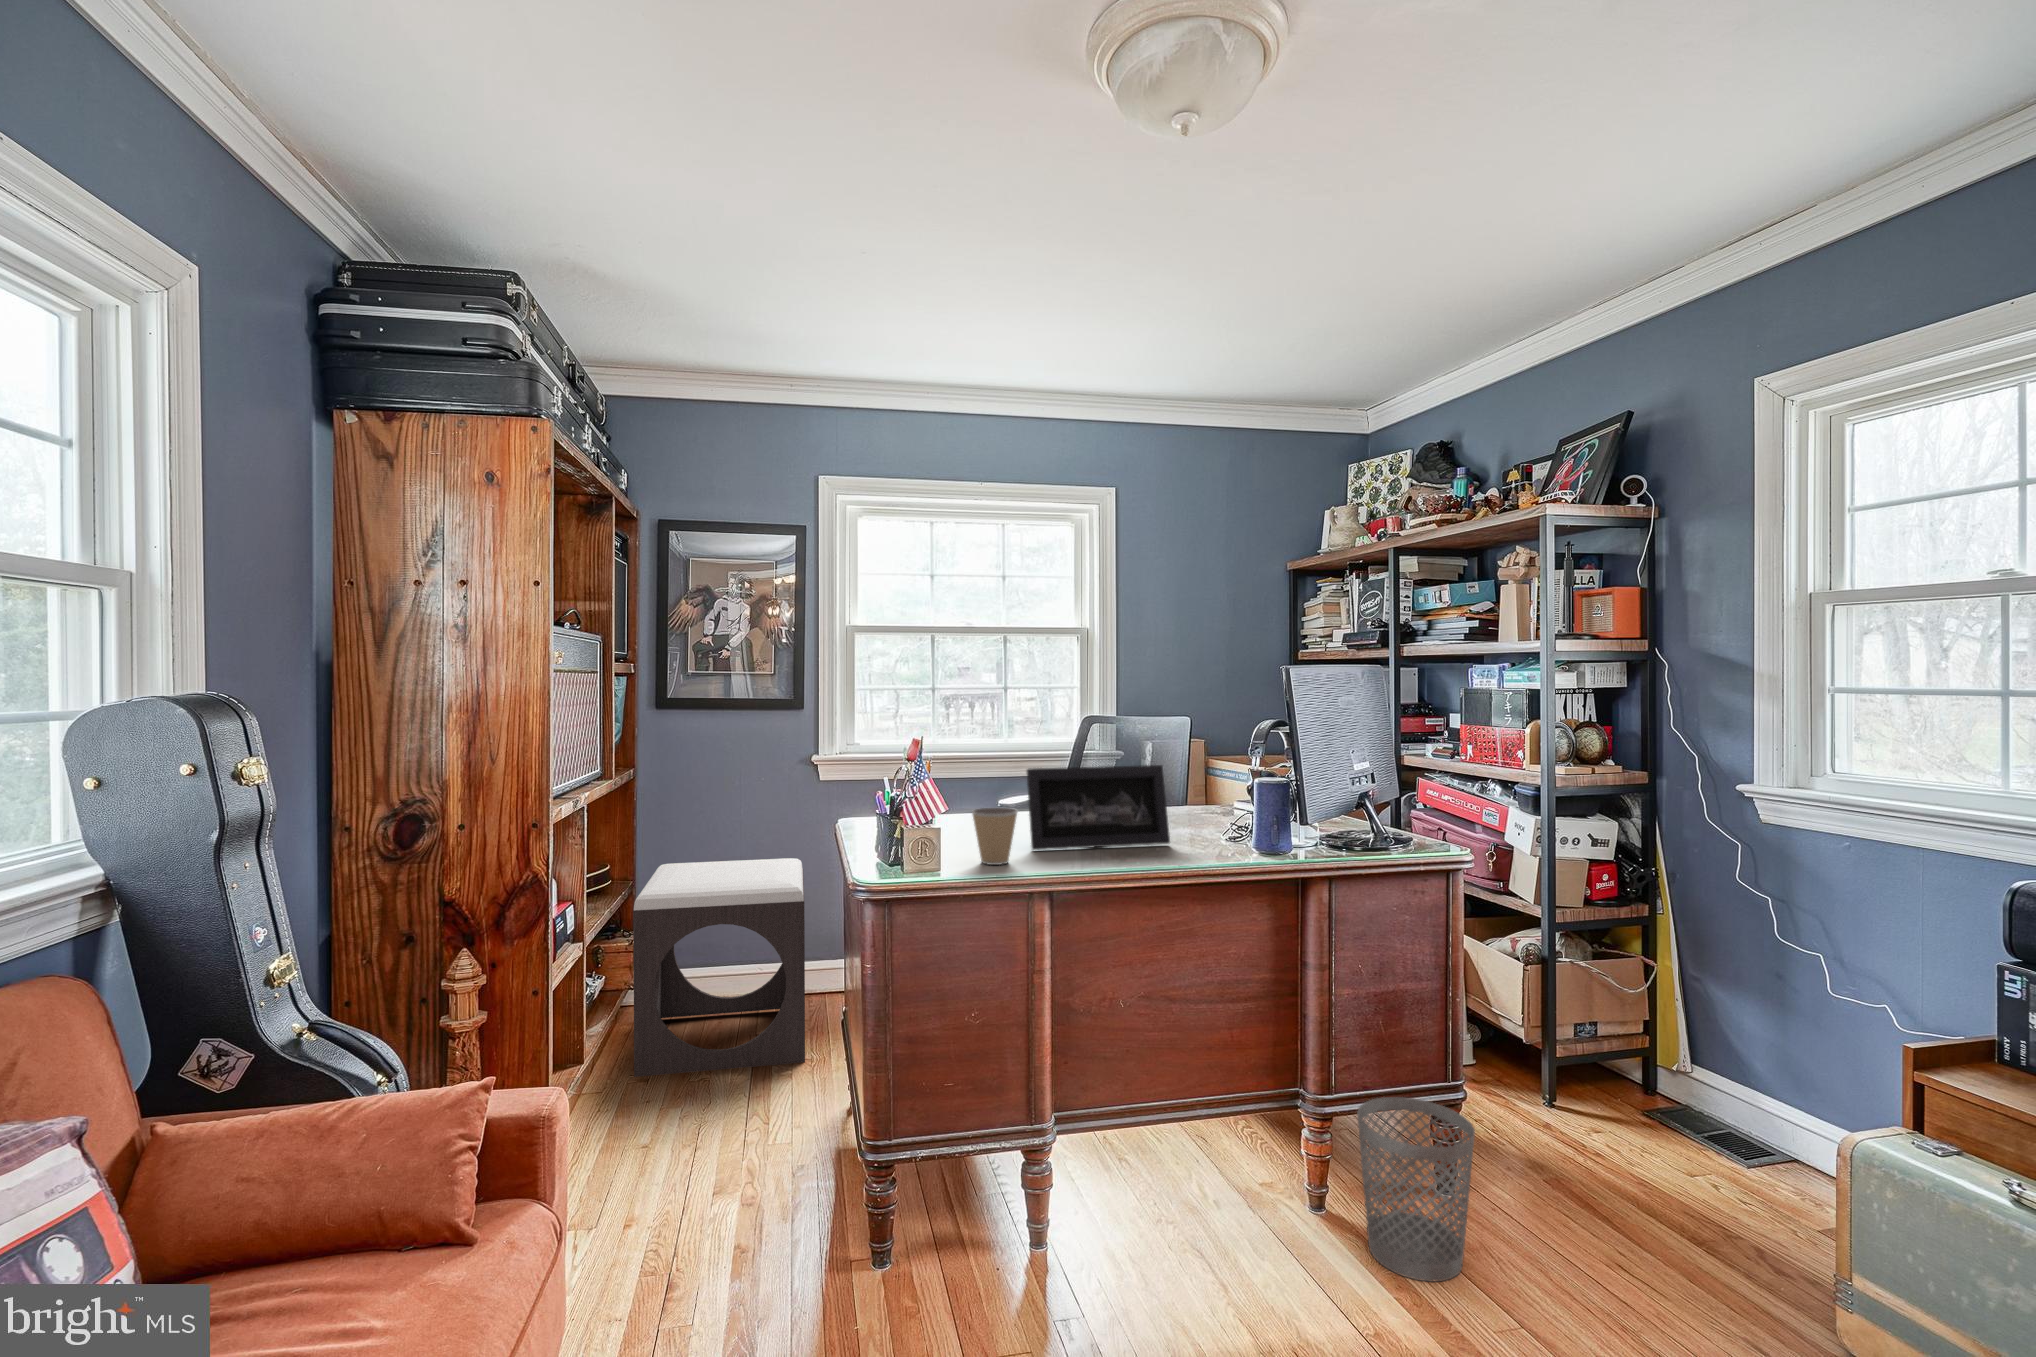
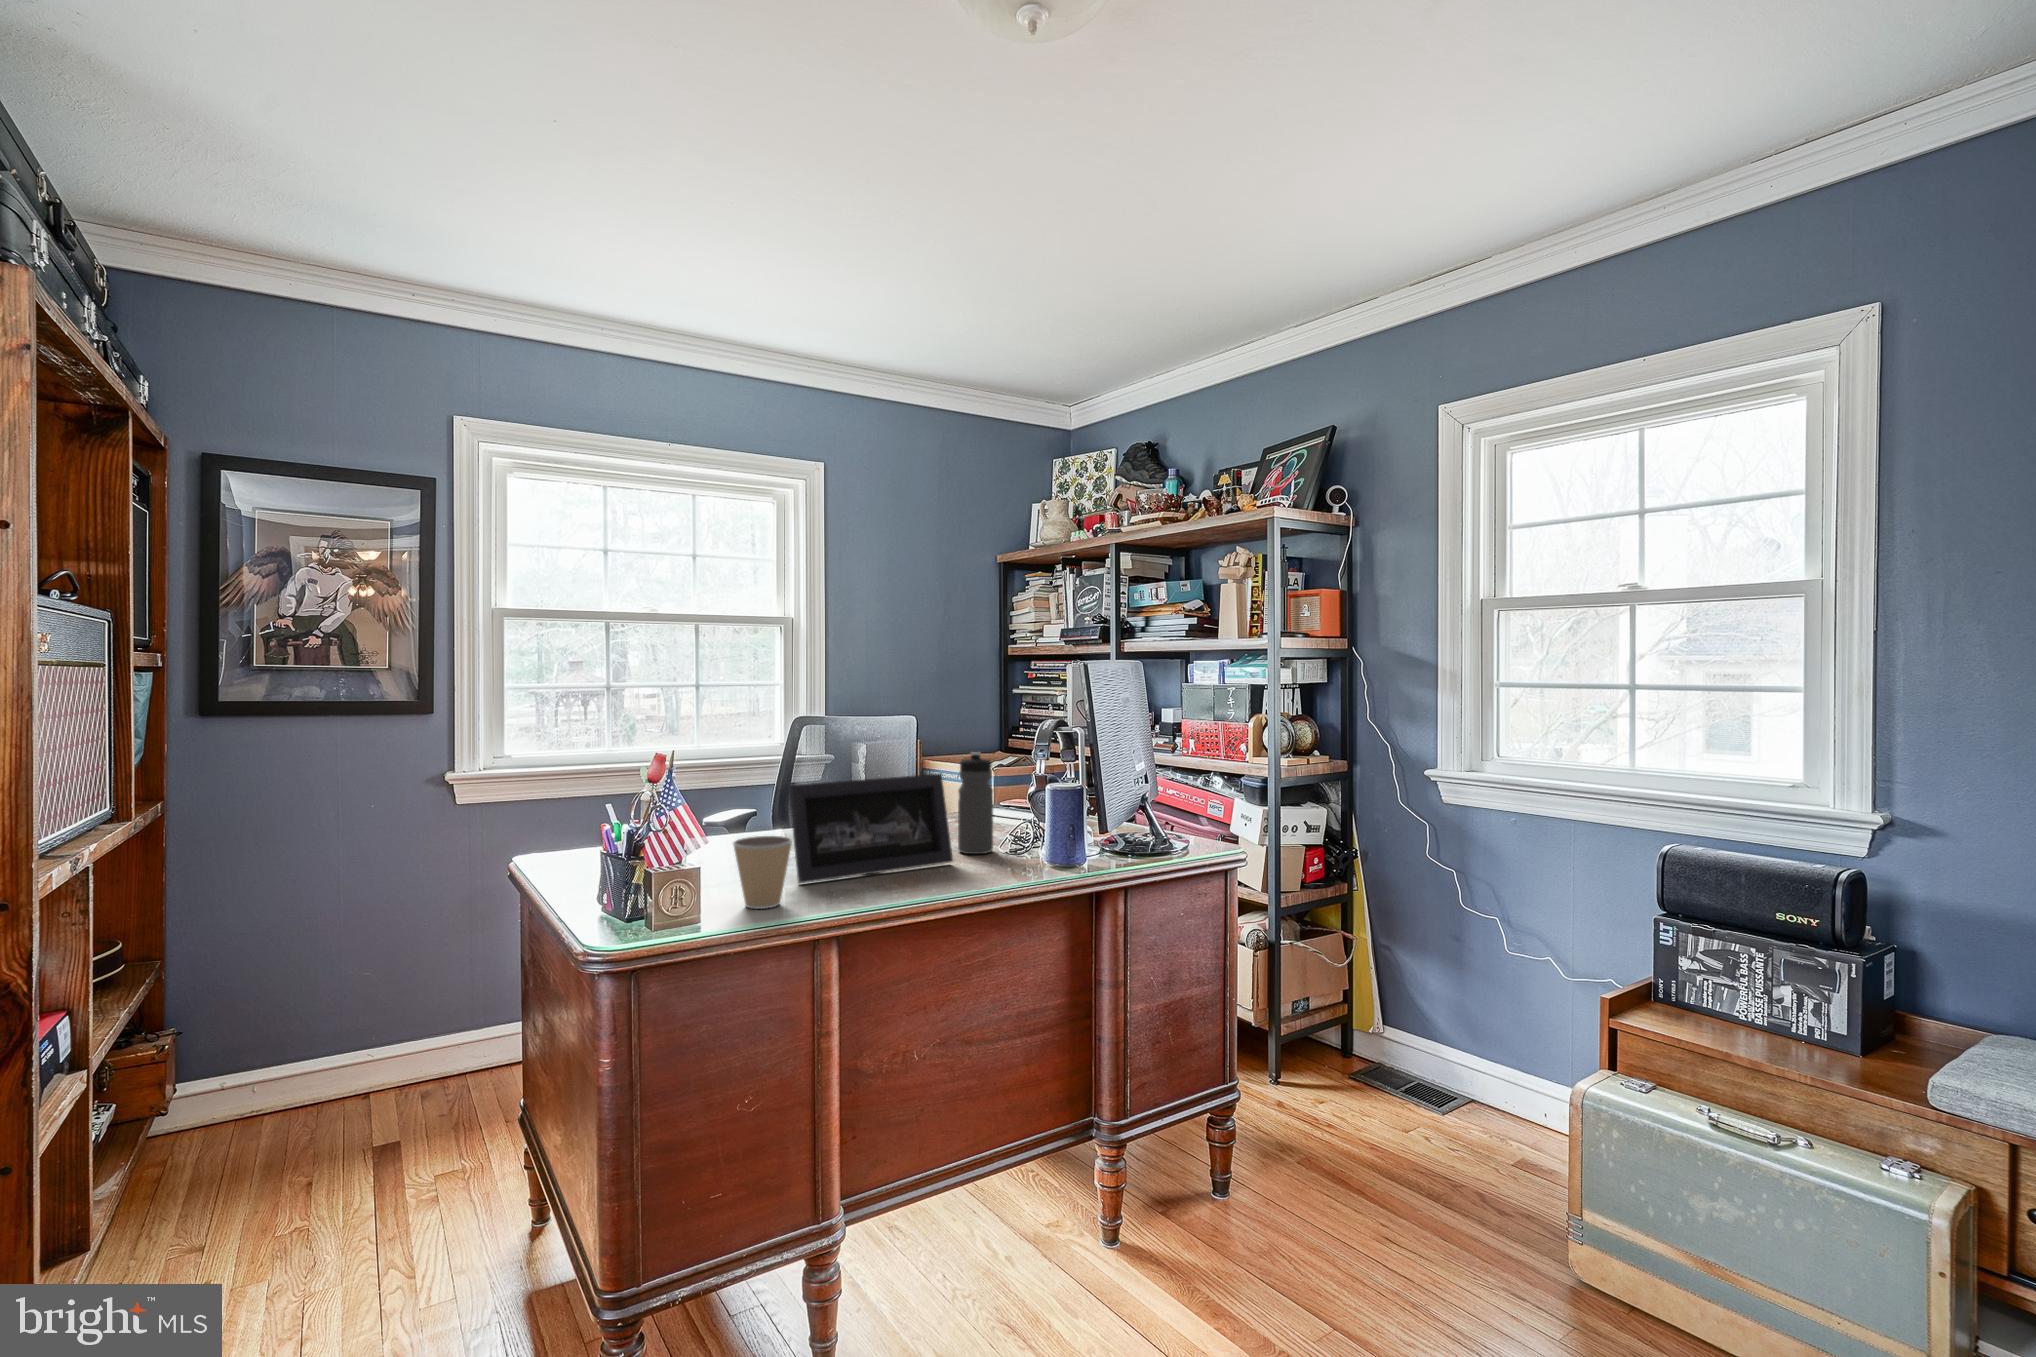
water bottle: none [1183,748,1215,839] -> present [958,752,993,854]
footstool: present [633,858,805,1077] -> none [171,908,452,1248]
wastebasket: present [1357,1097,1475,1282] -> none [1160,1107,1275,1301]

